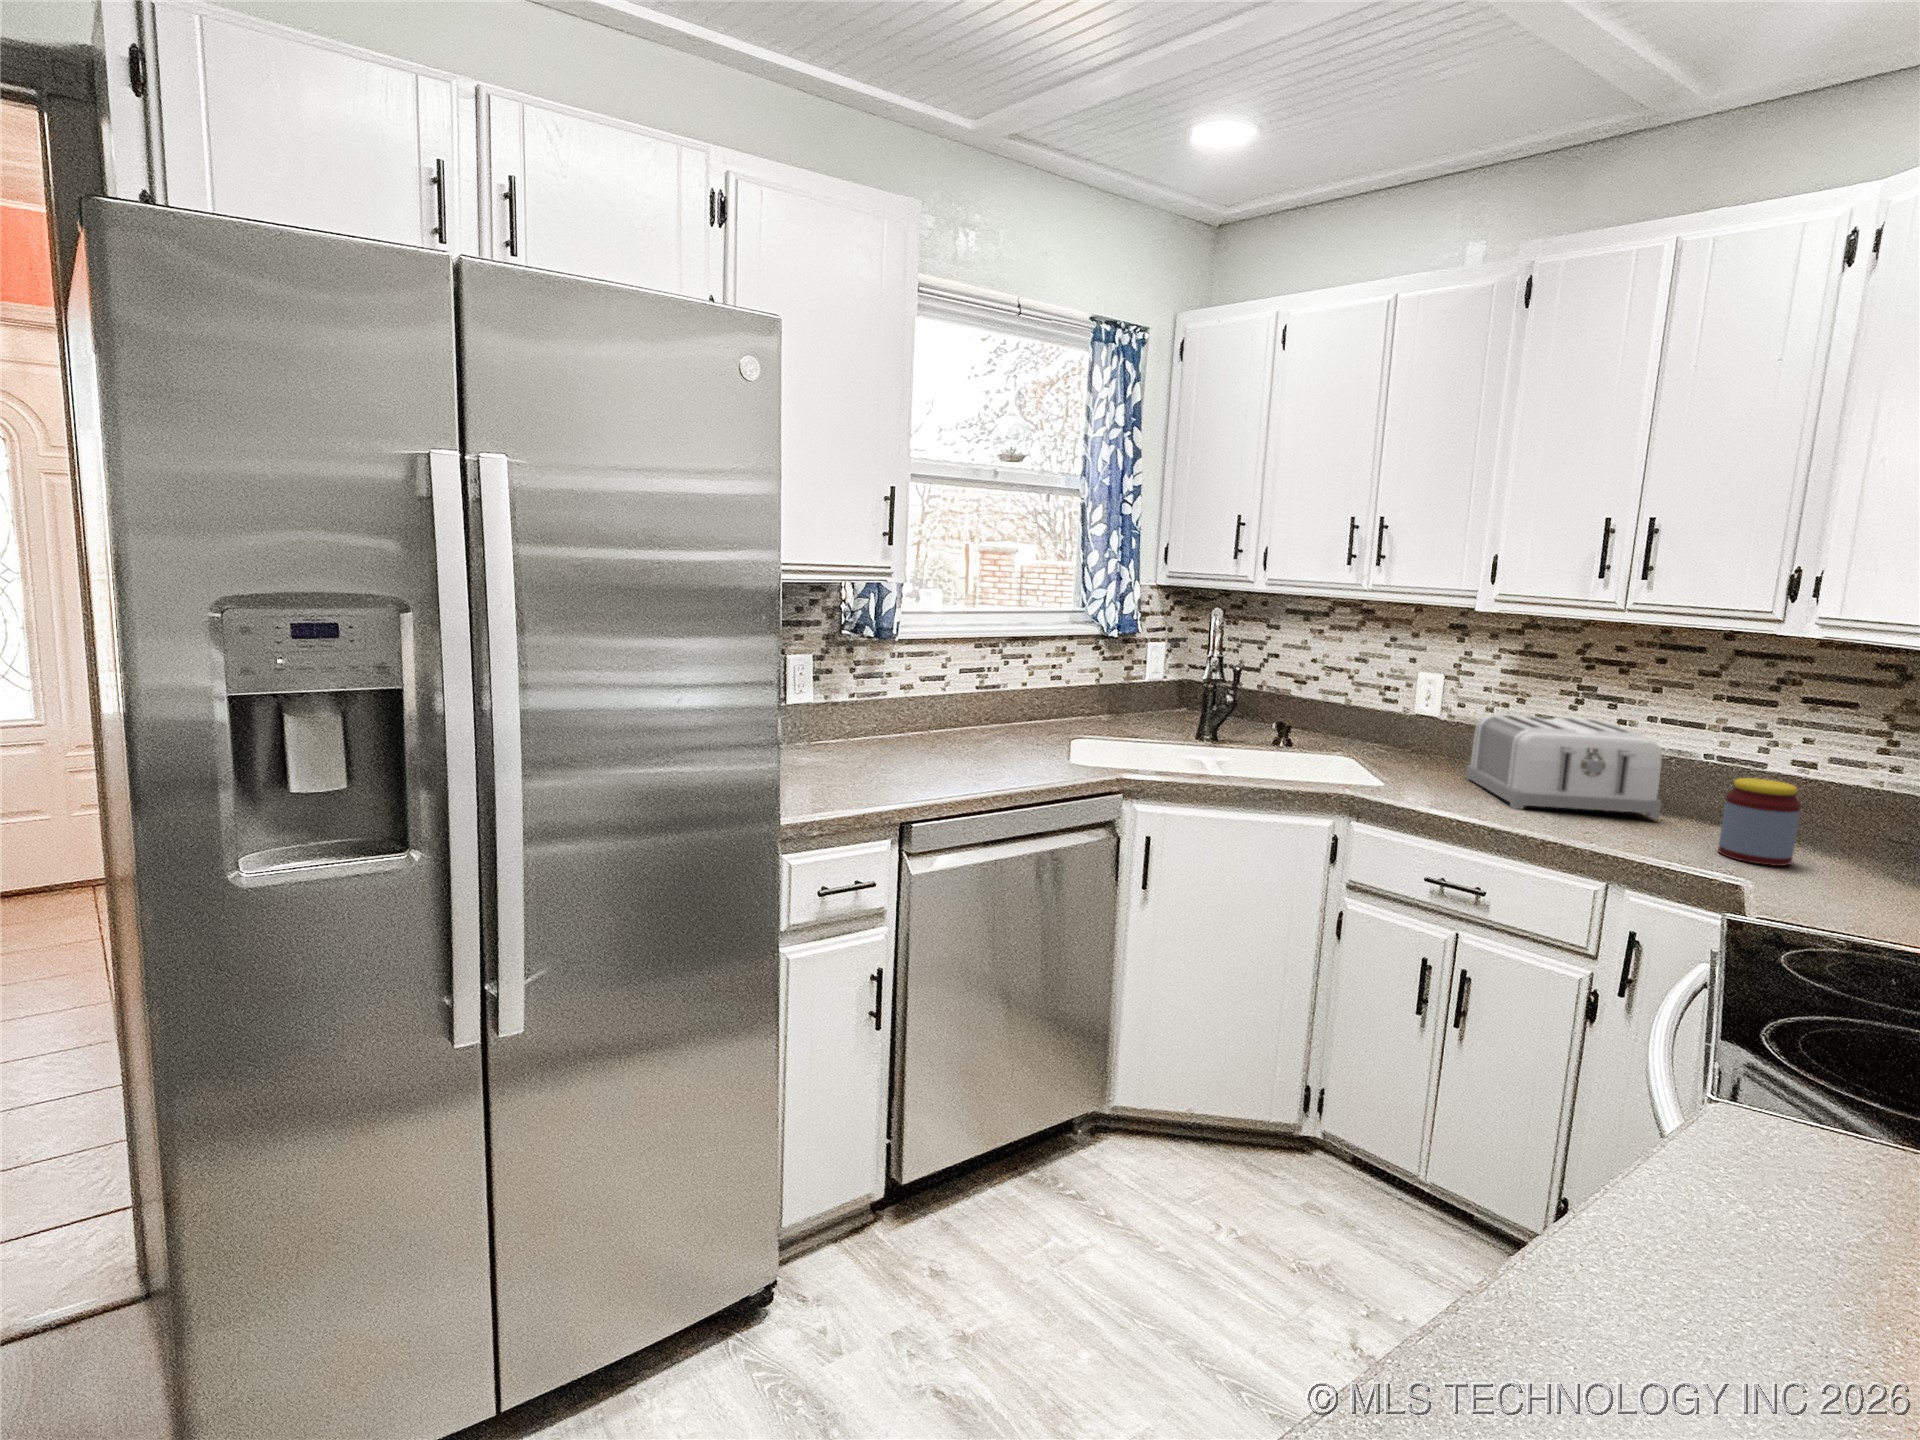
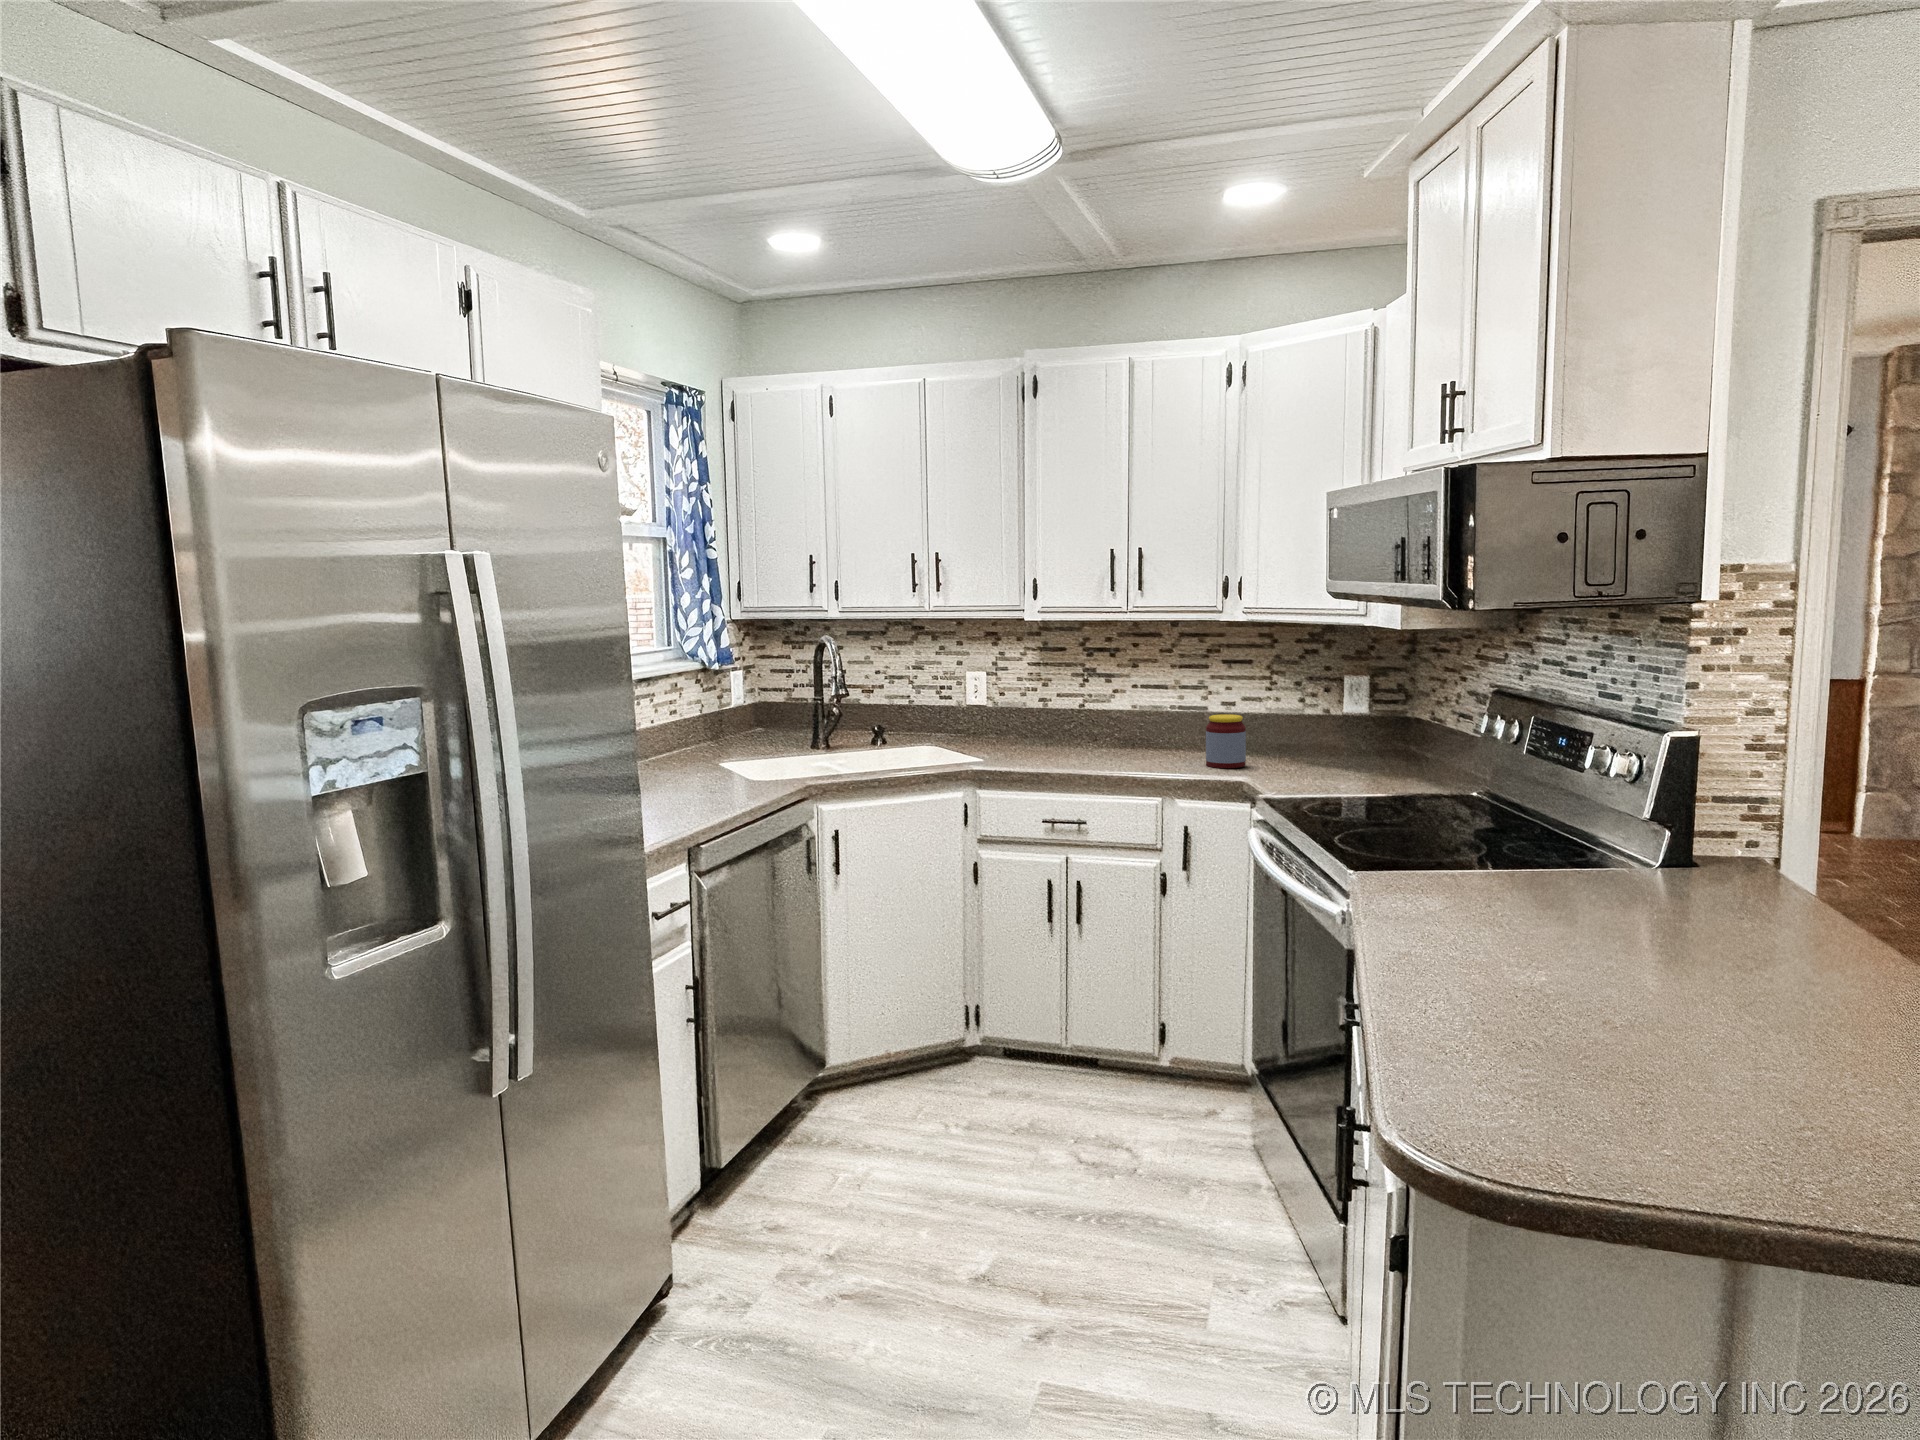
toaster: present [1466,714,1662,818] -> none [1028,692,1161,761]

